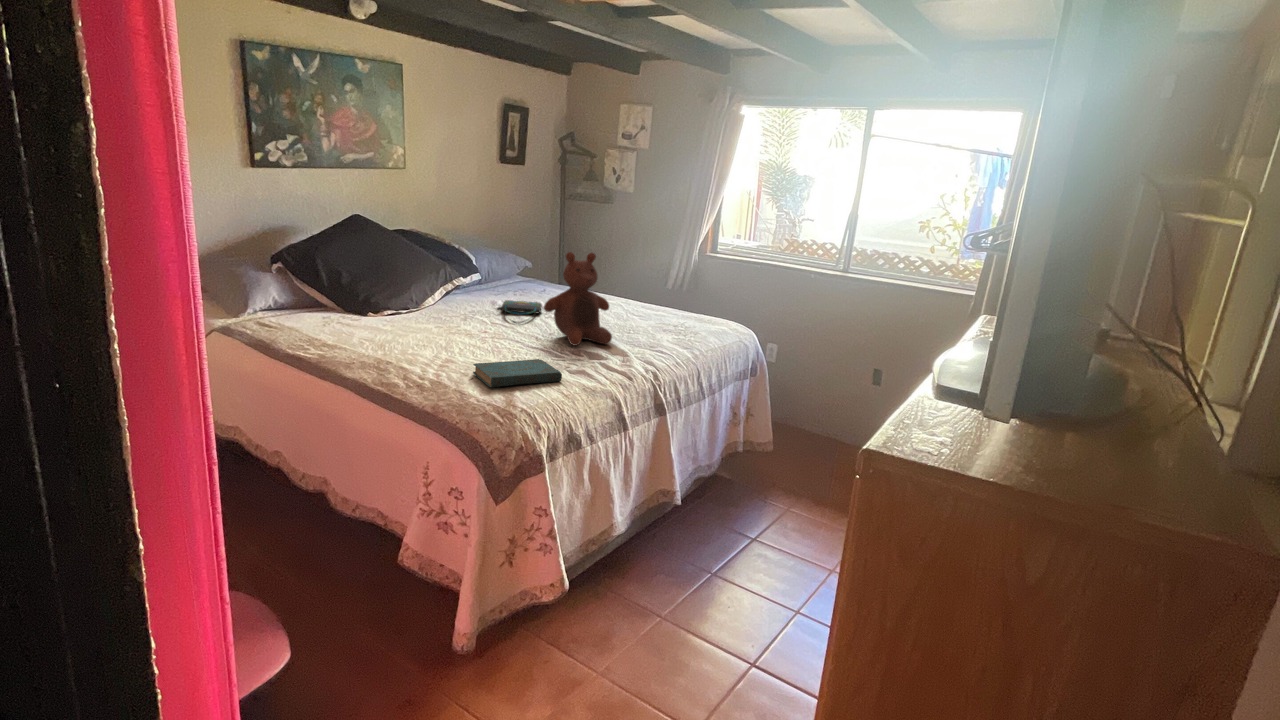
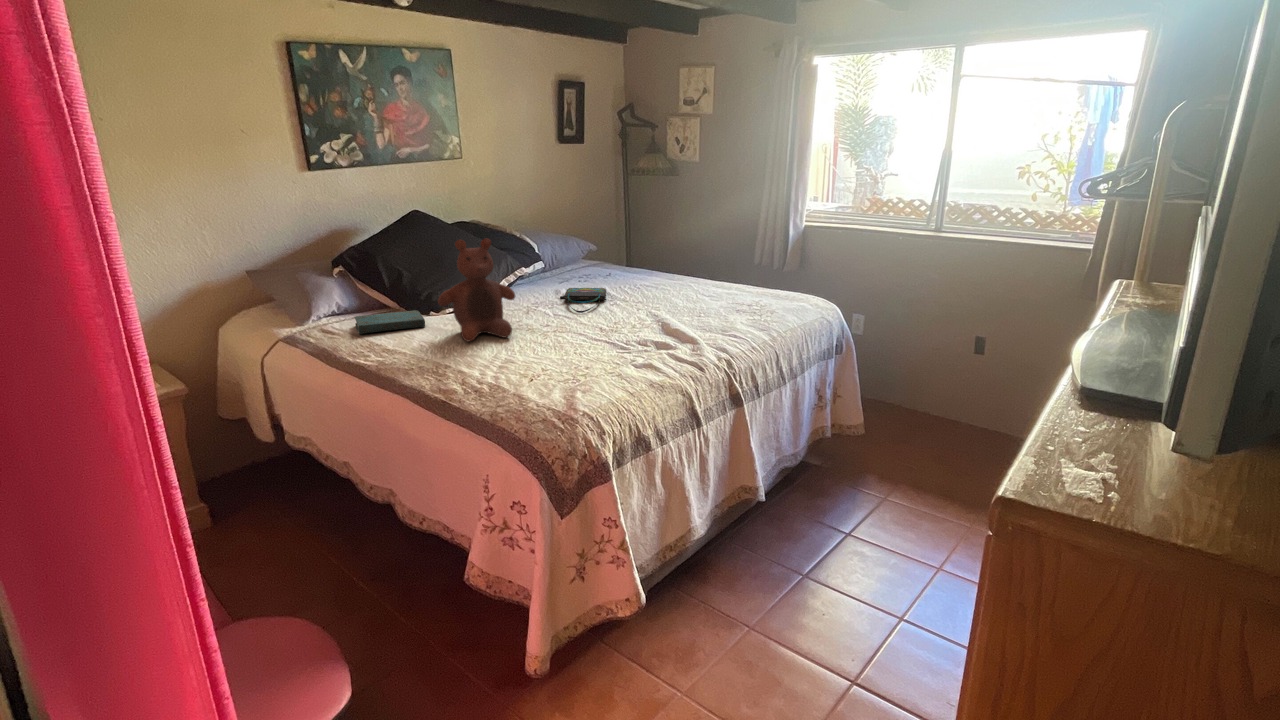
stuffed bear: present [544,252,612,346] -> present [438,238,515,342]
book: present [473,359,562,387] -> present [354,310,425,334]

